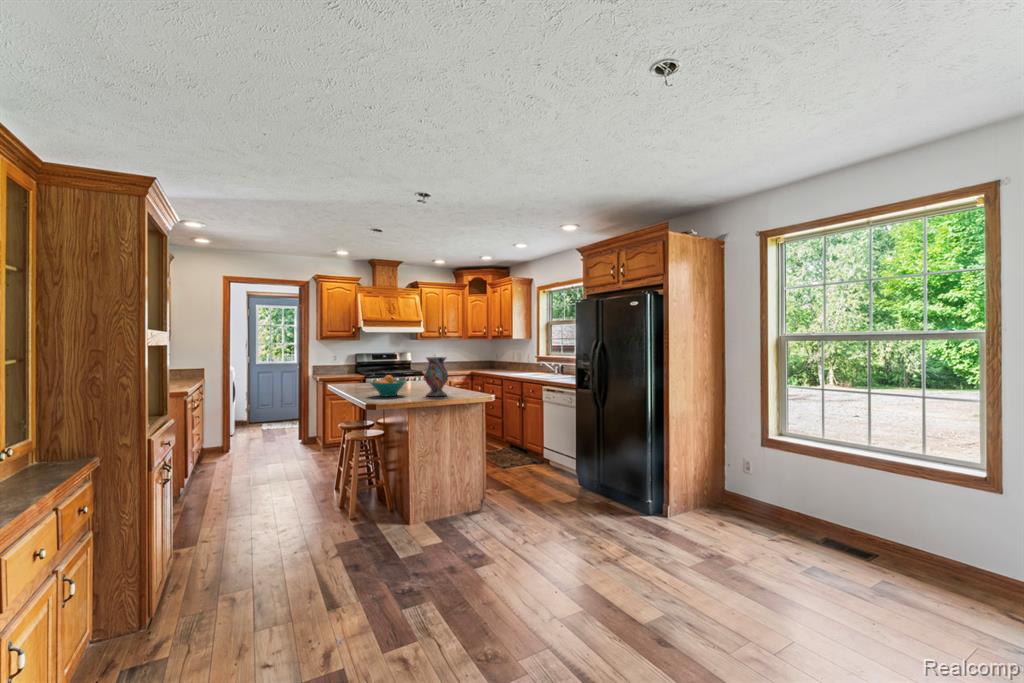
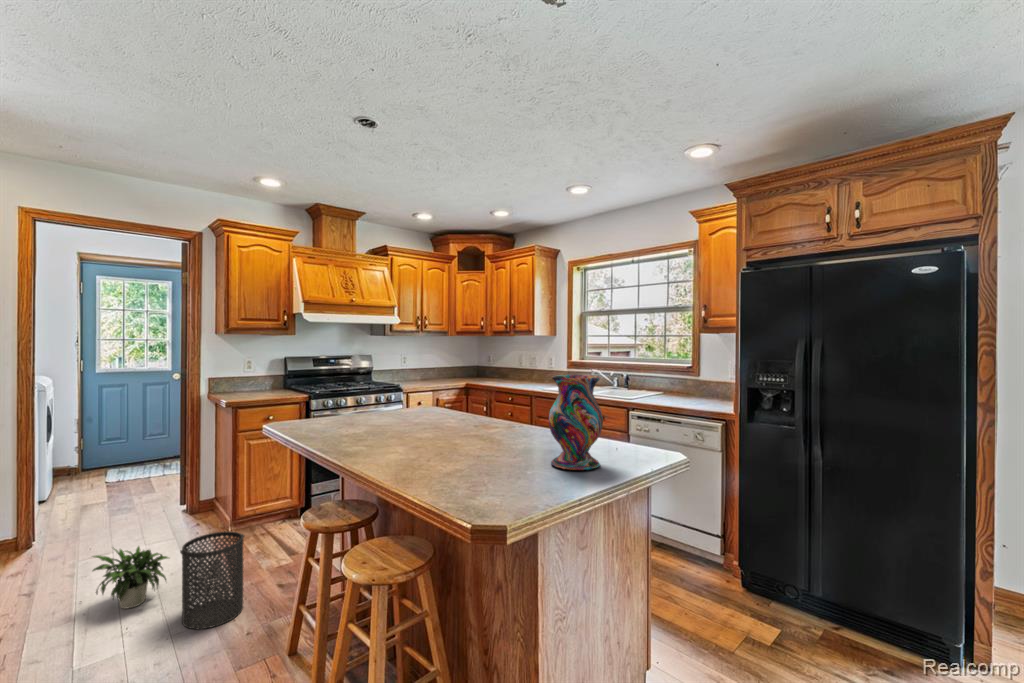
fruit bowl: present [370,375,406,396] -> none [420,420,507,475]
trash can: none [292,438,321,479] -> present [180,531,244,629]
potted plant: none [251,443,289,472] -> present [93,546,168,609]

